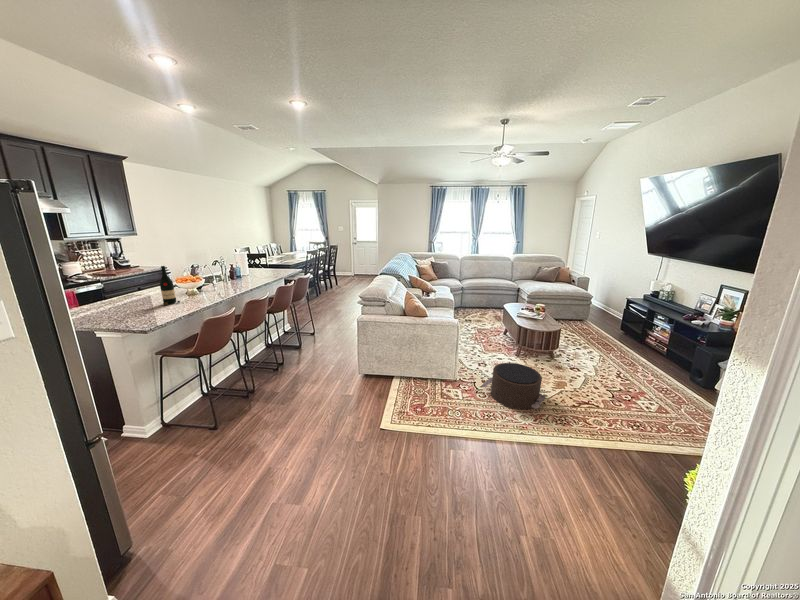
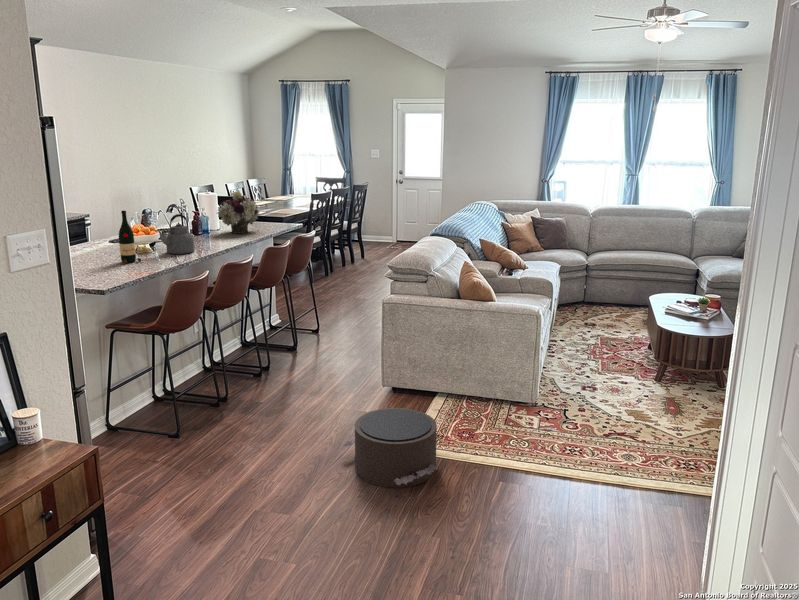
flower arrangement: none [244,250,274,278] -> present [217,191,260,234]
kettle: none [192,267,225,295] -> present [156,214,195,254]
pouf: present [482,363,546,410] -> present [342,408,438,488]

